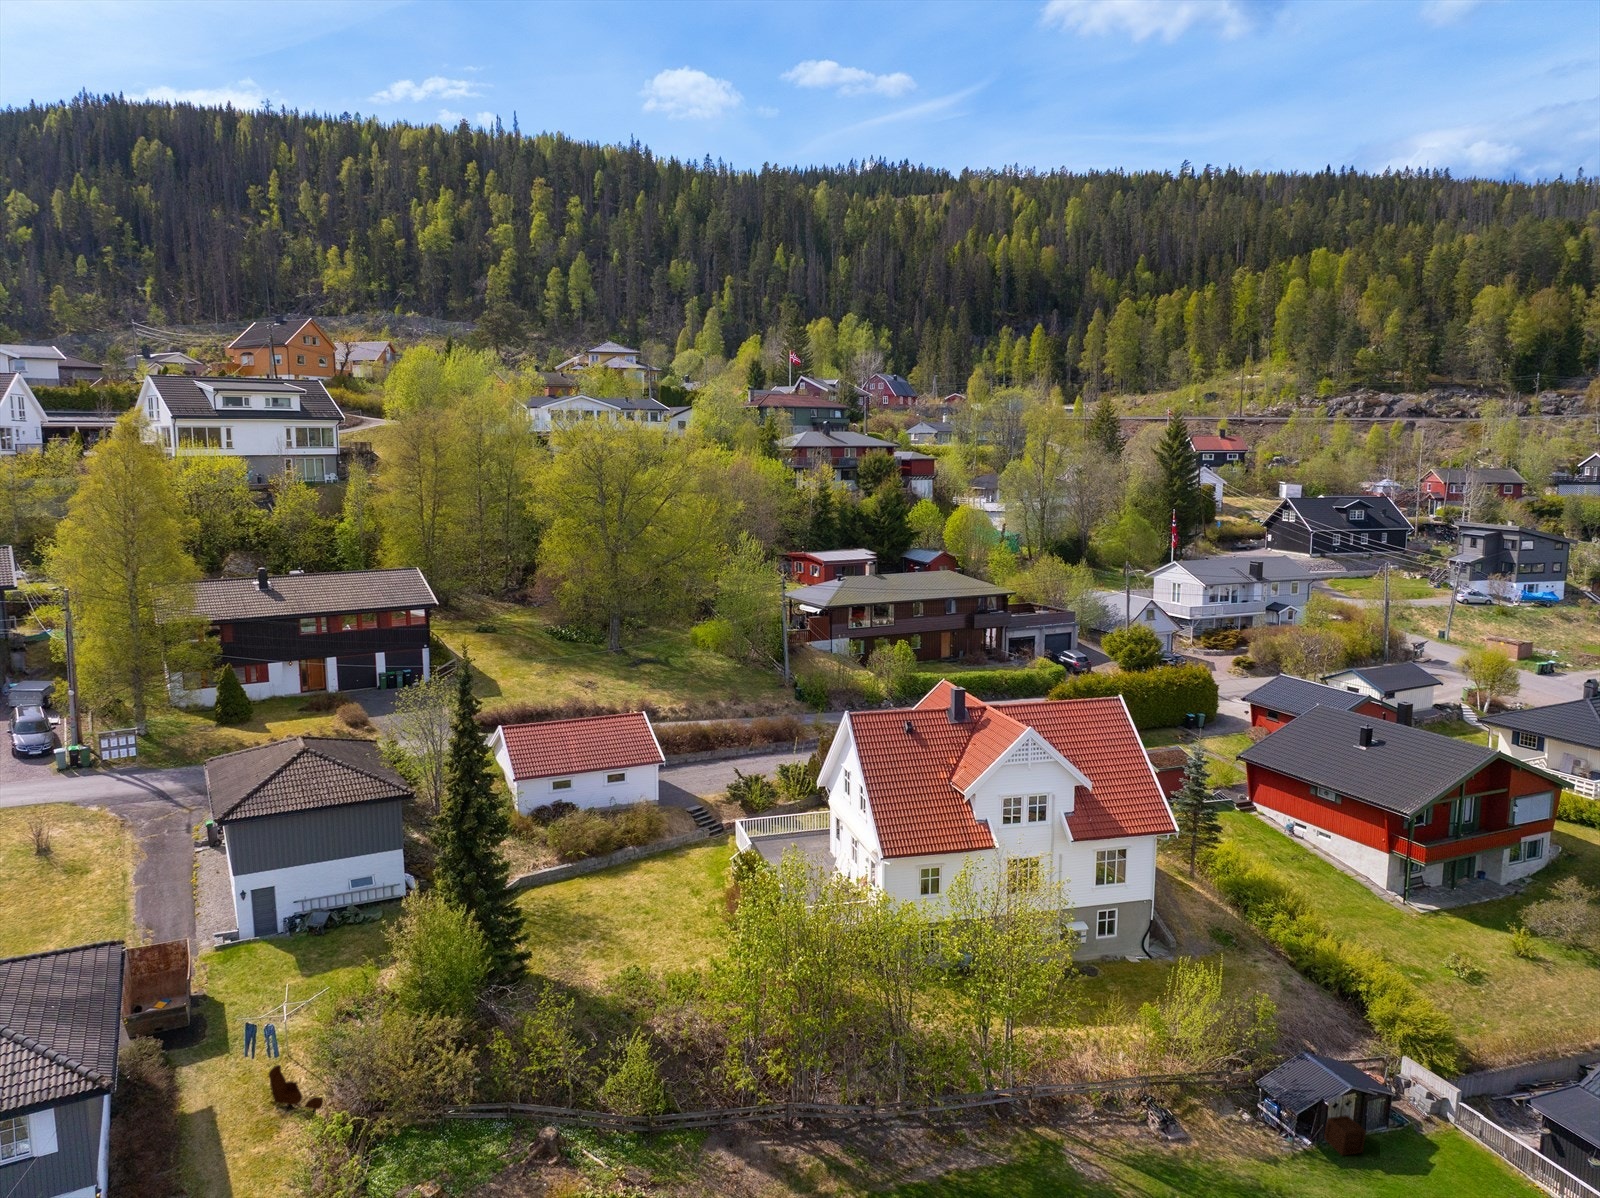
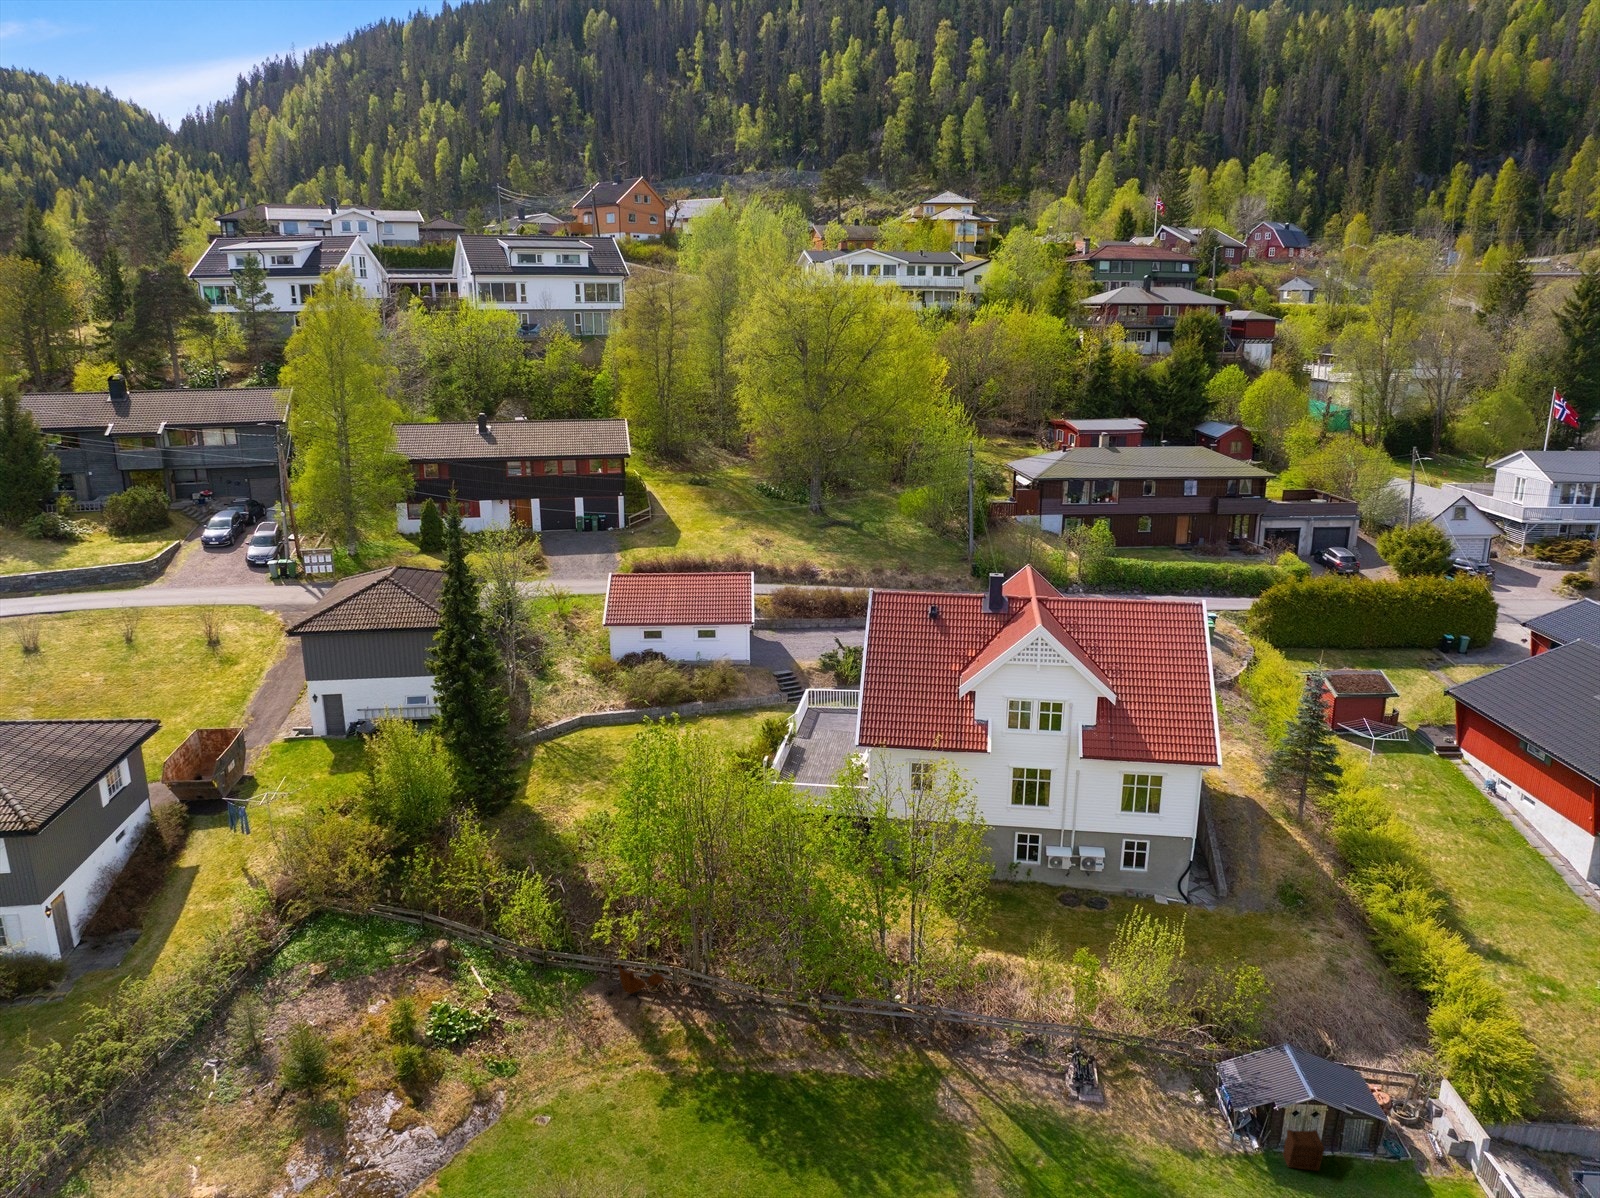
lounge chair: present [269,1065,325,1113] -> present [618,963,665,1002]

